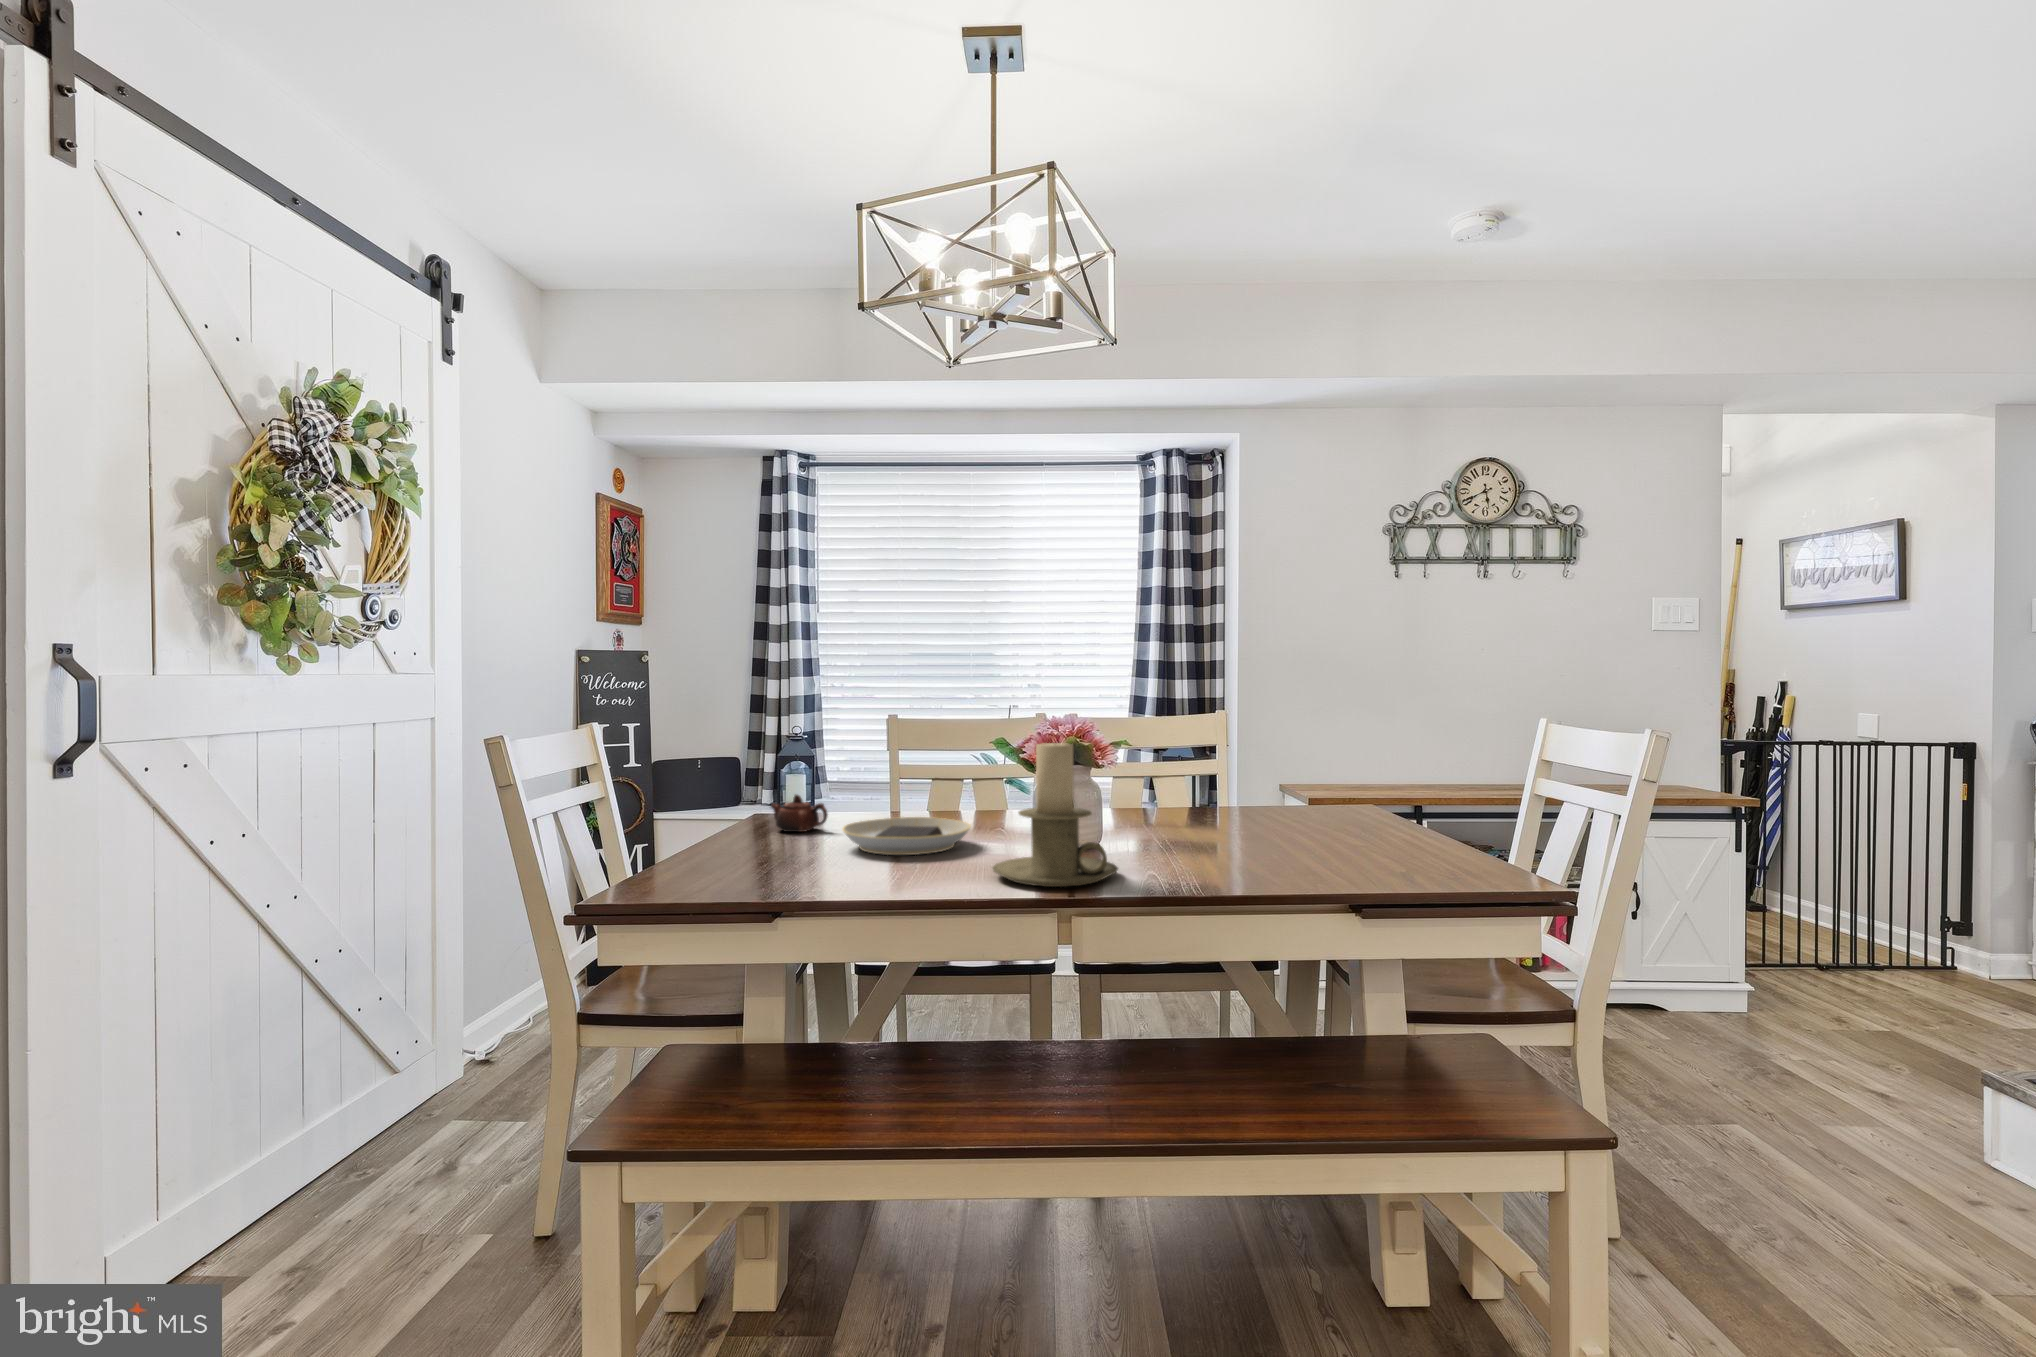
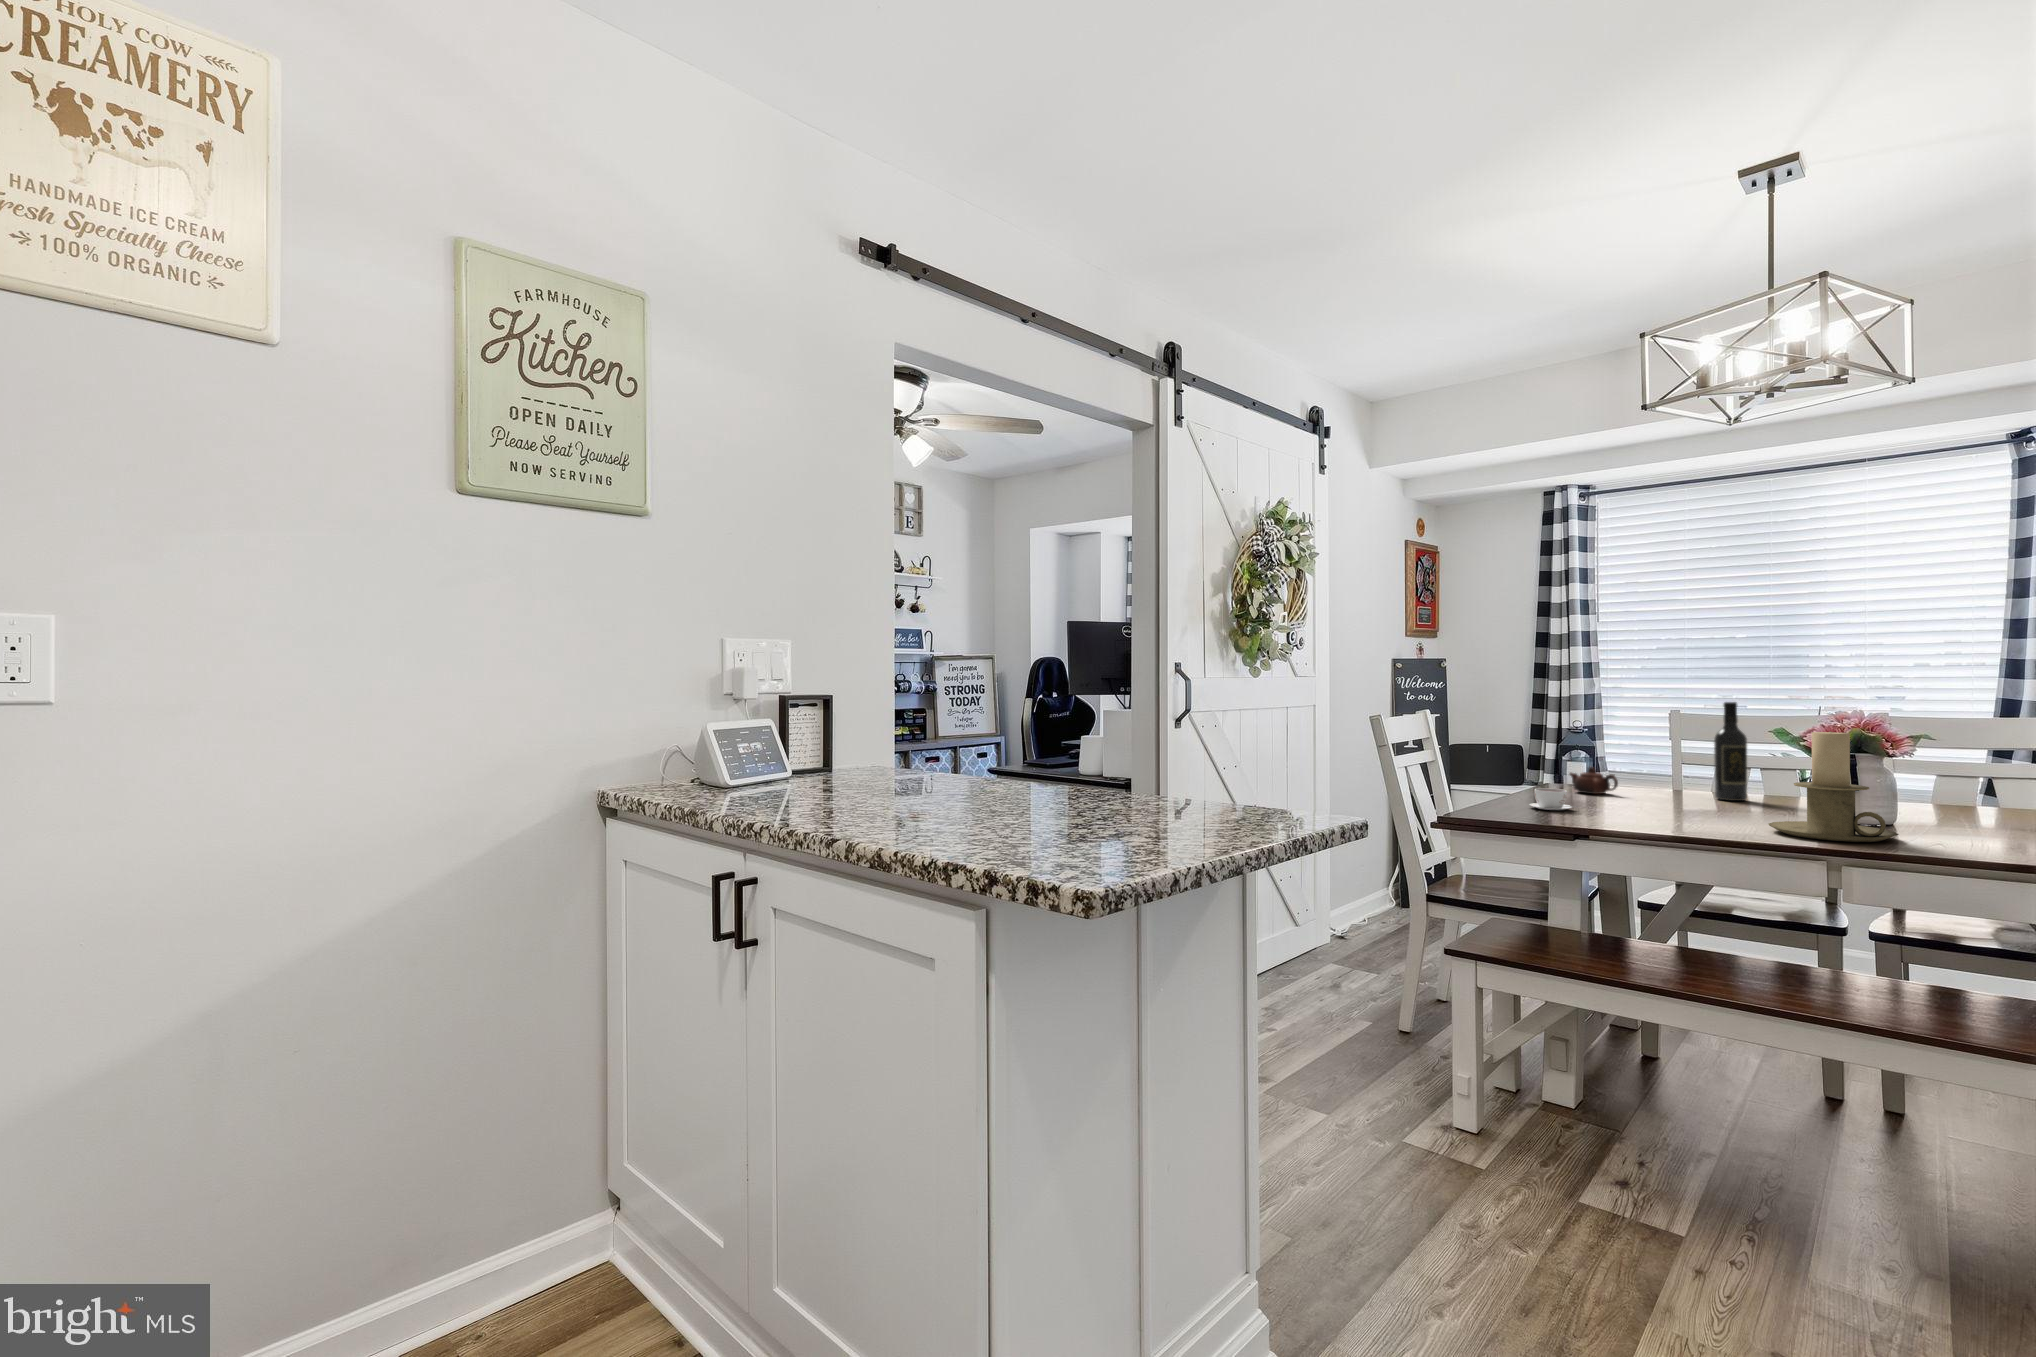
wine bottle: none [930,704,963,826] -> present [1714,702,1747,801]
plate: present [843,817,971,855] -> none [1633,788,1753,814]
coffee cup: none [706,839,772,874] -> present [1530,788,1577,810]

